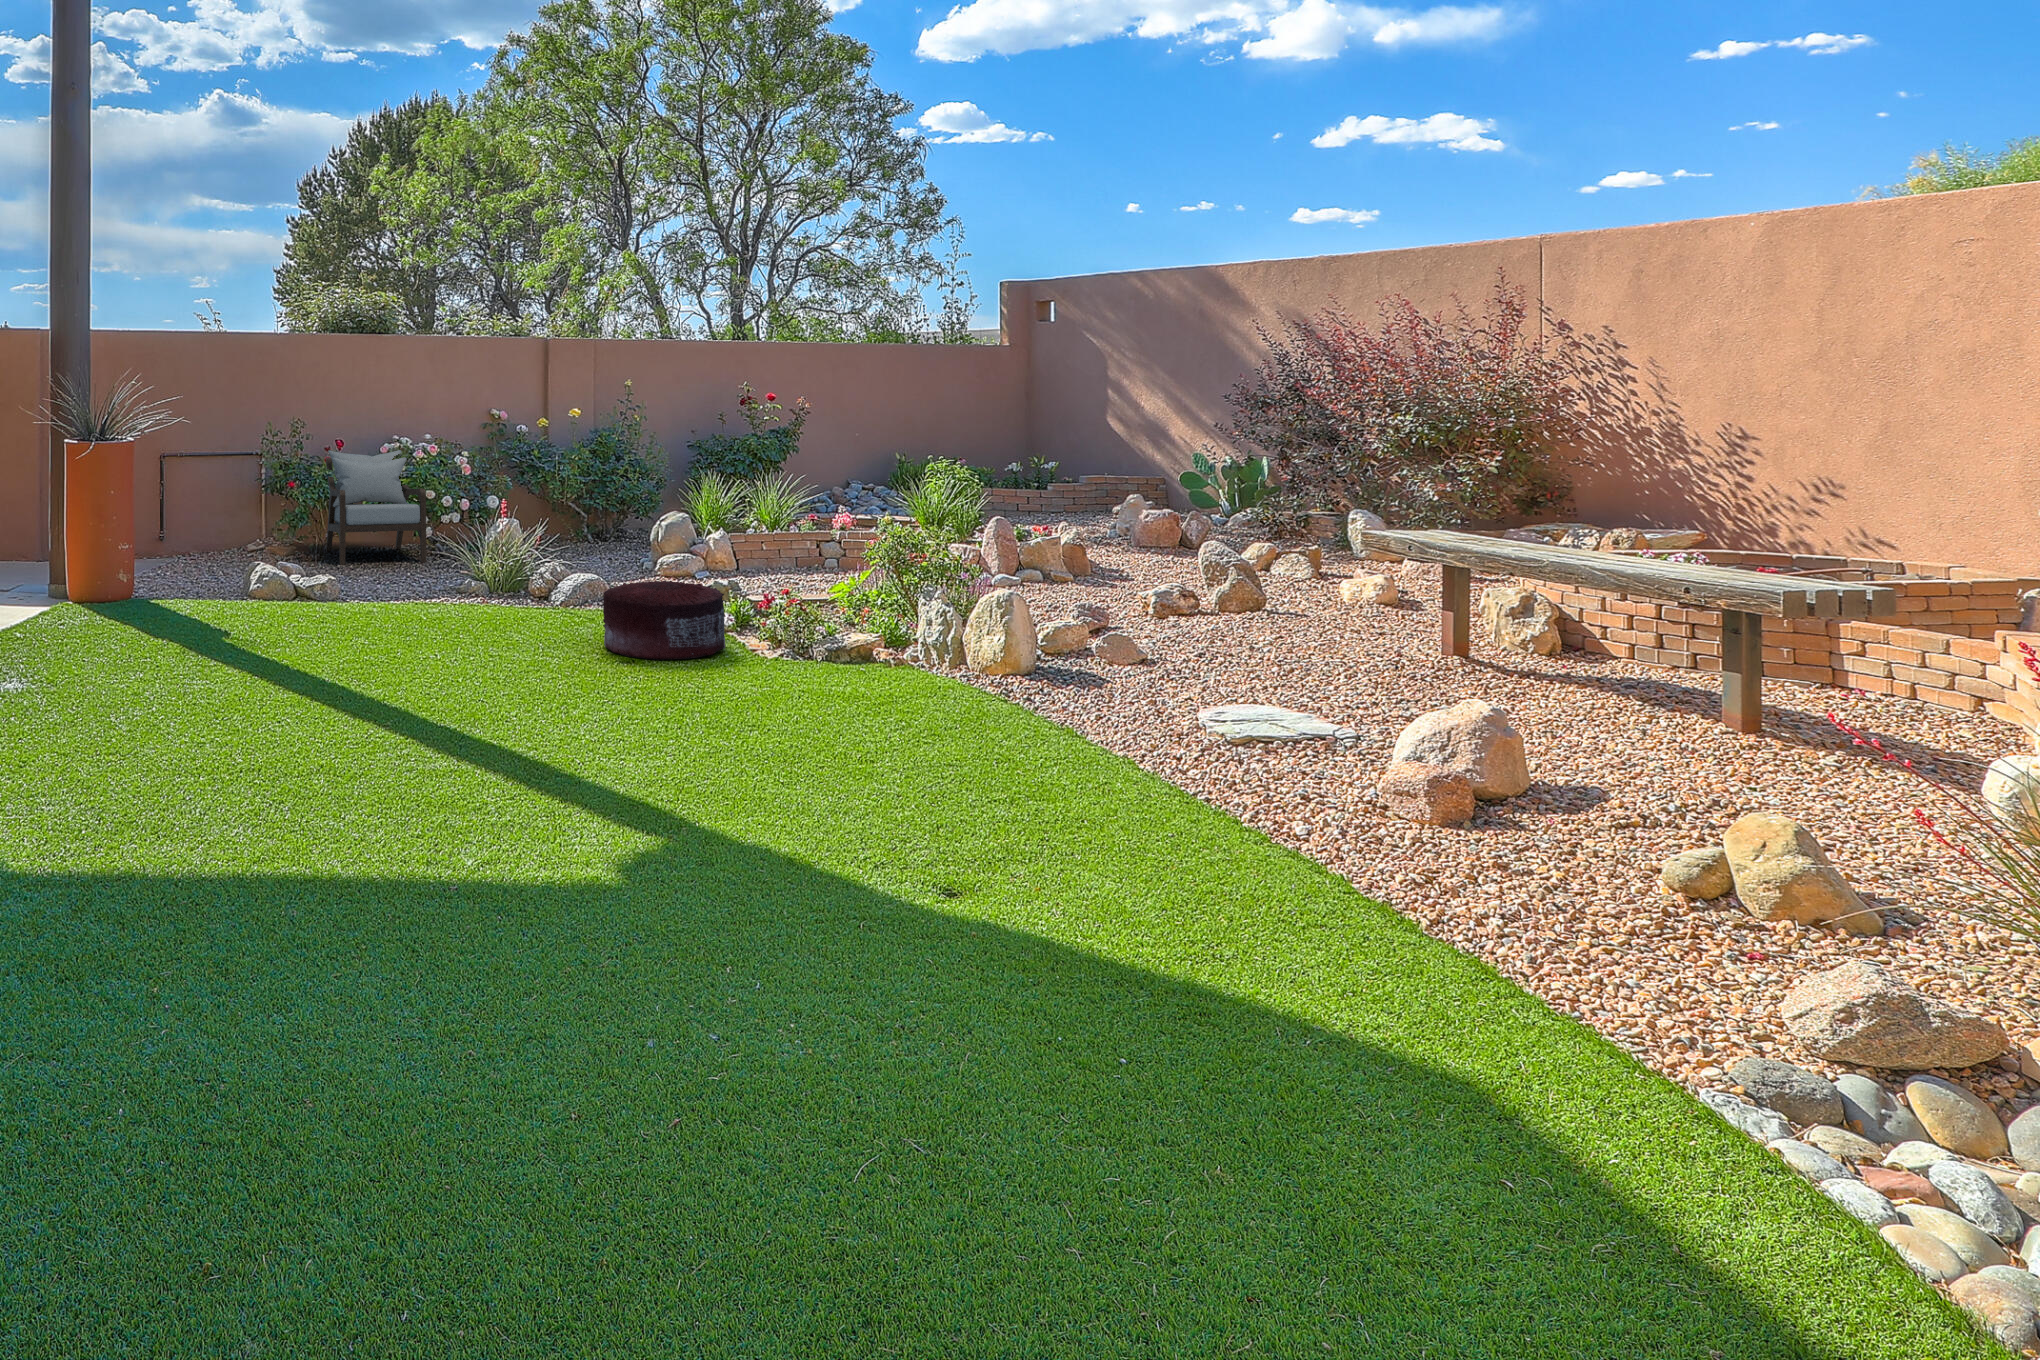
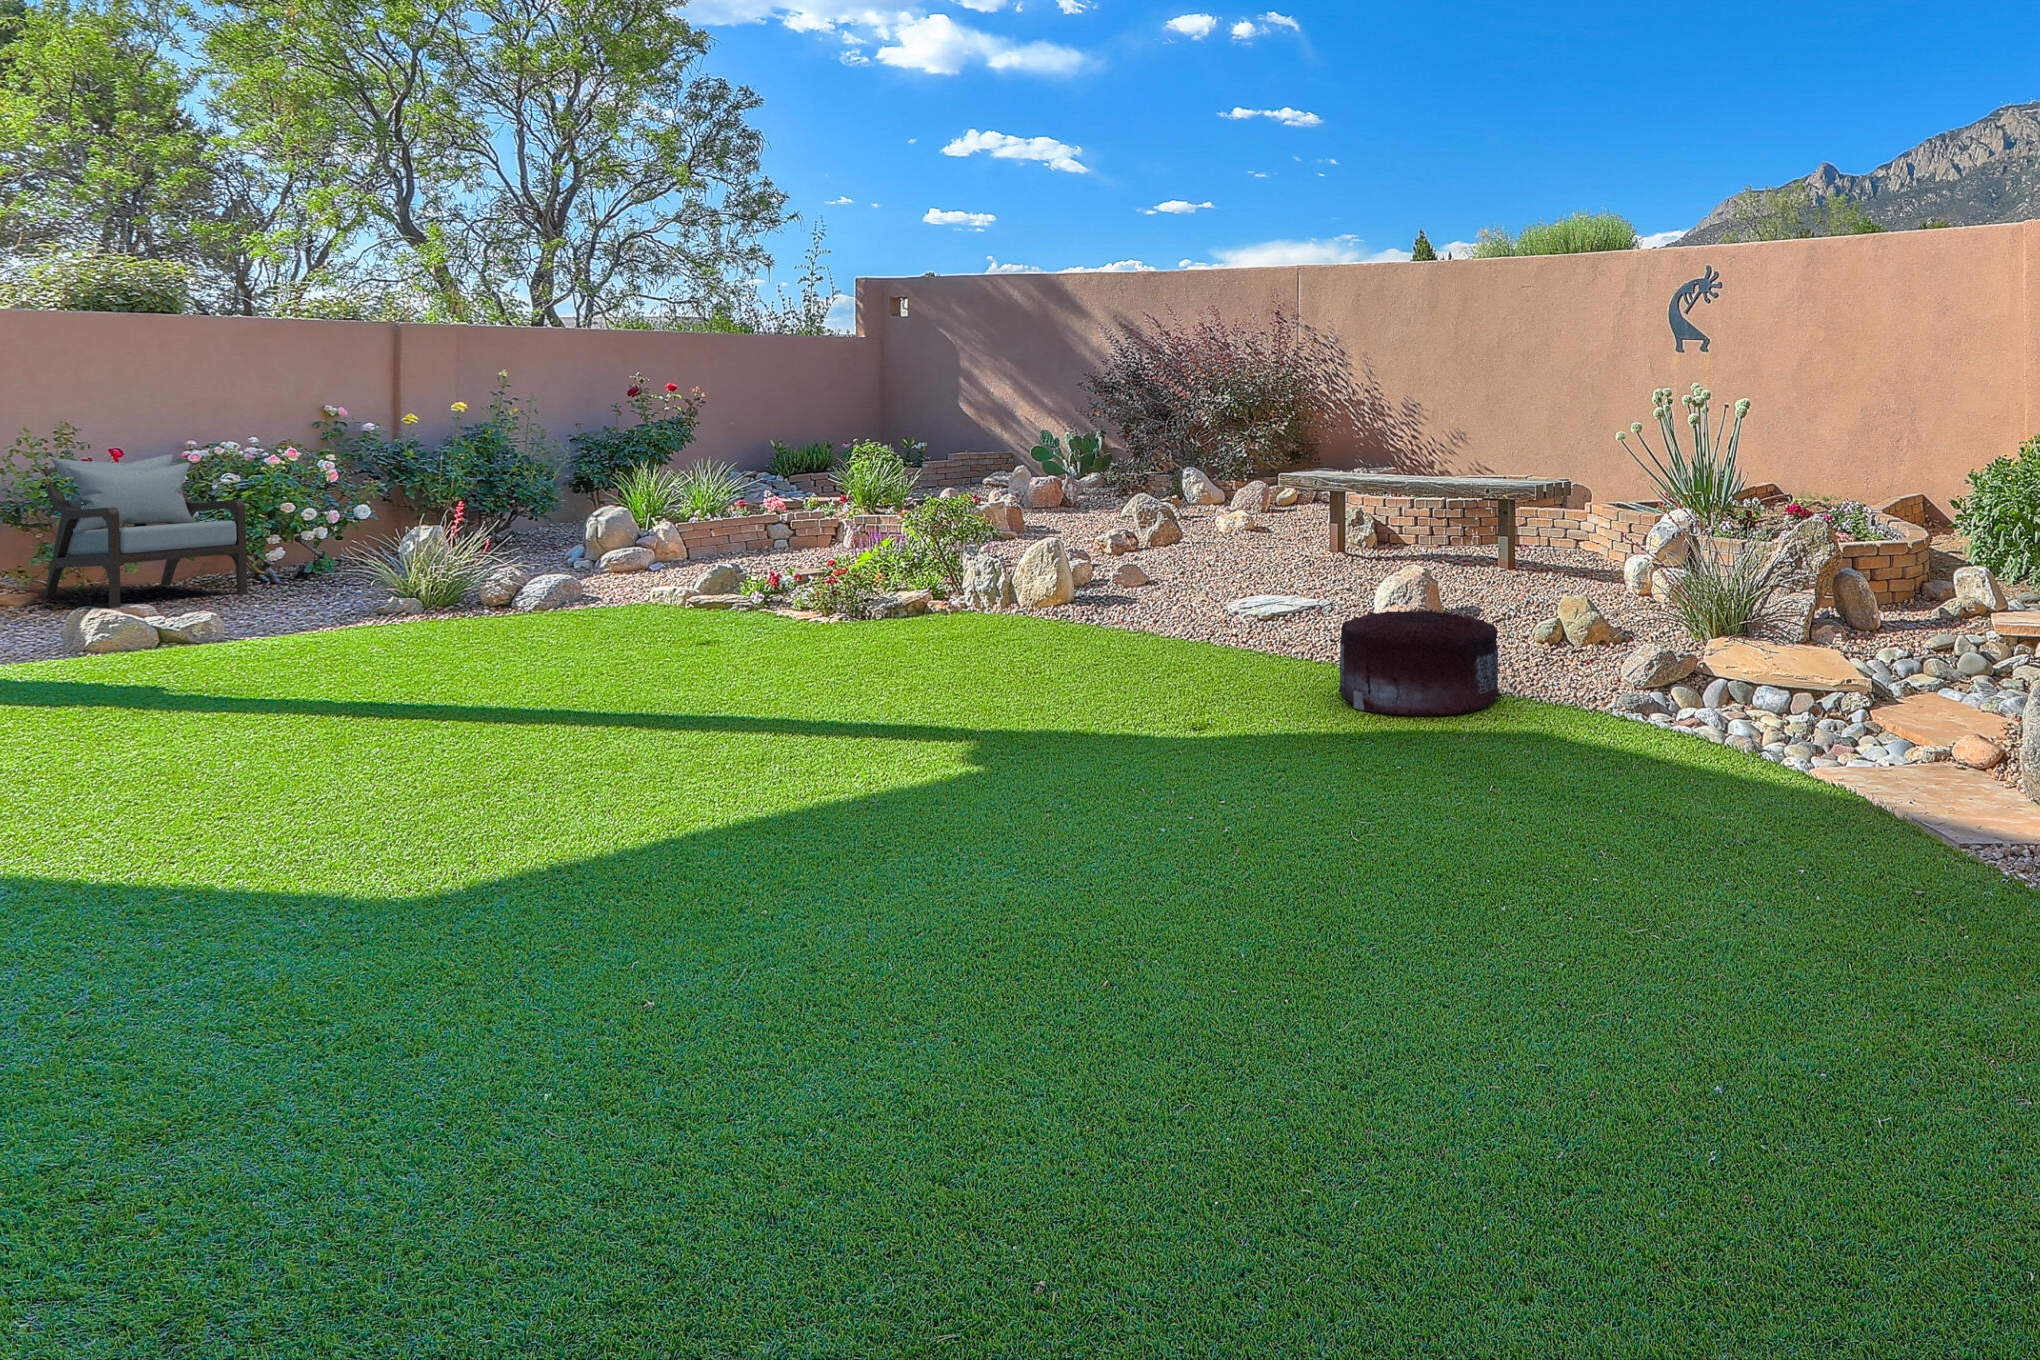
pouf: present [603,580,726,660] -> present [1339,609,1502,716]

